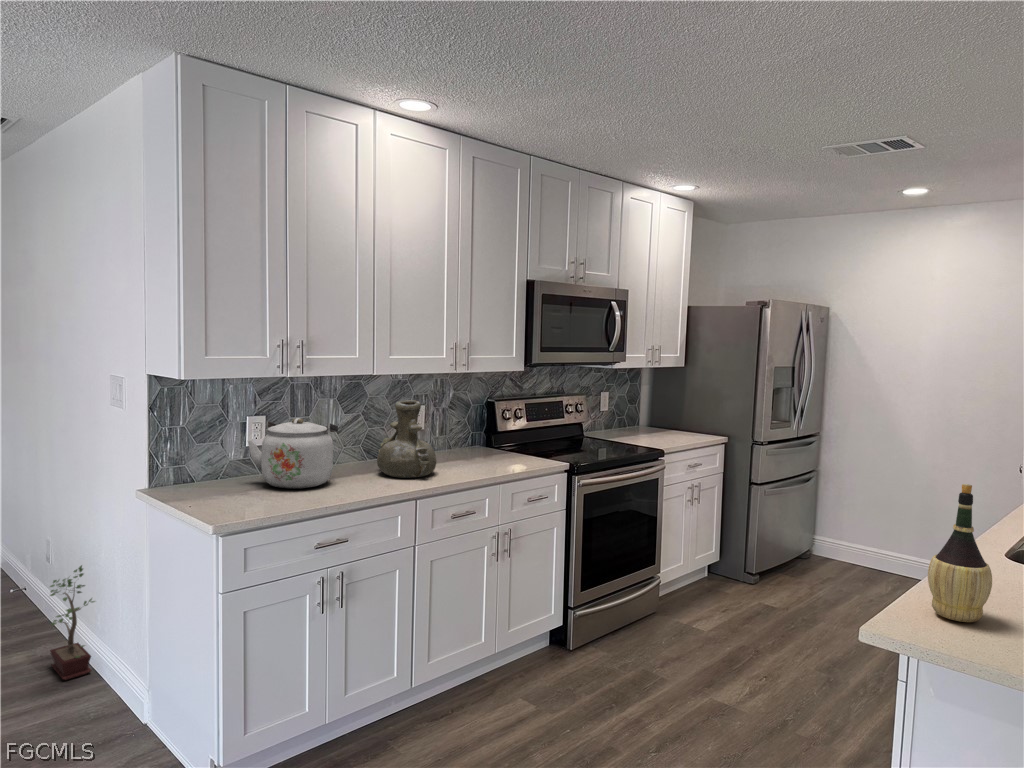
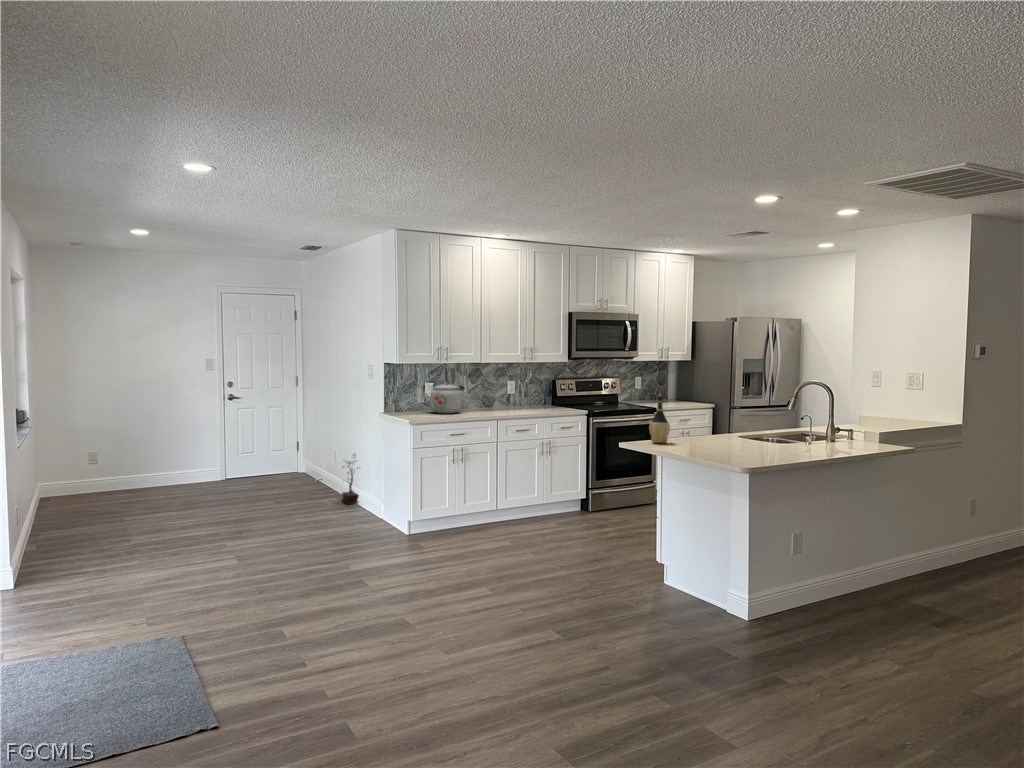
vase: present [377,400,436,478] -> none [484,376,512,412]

